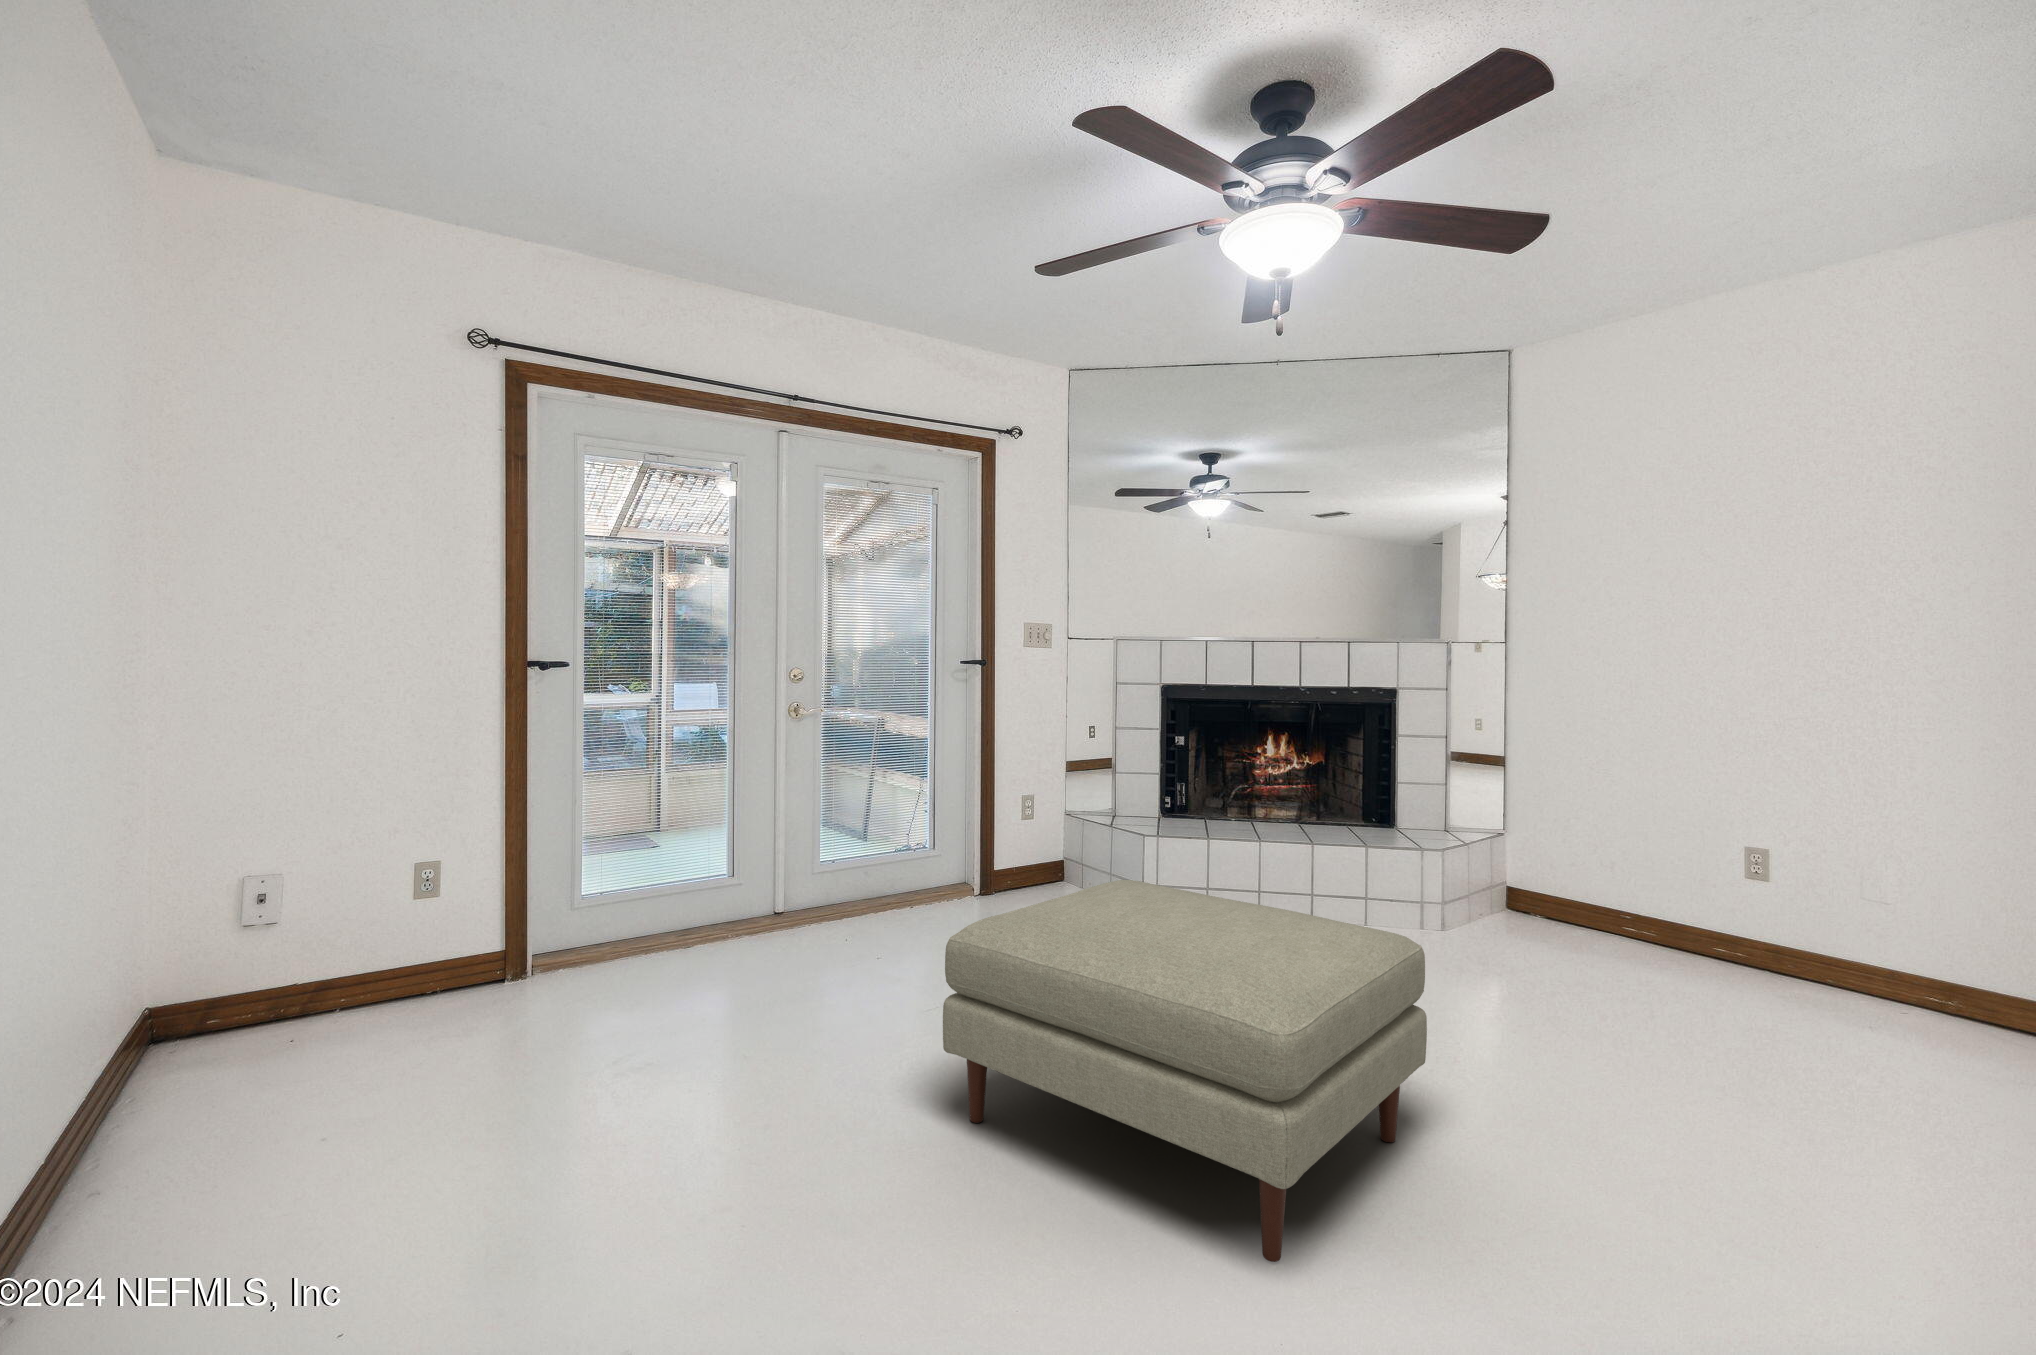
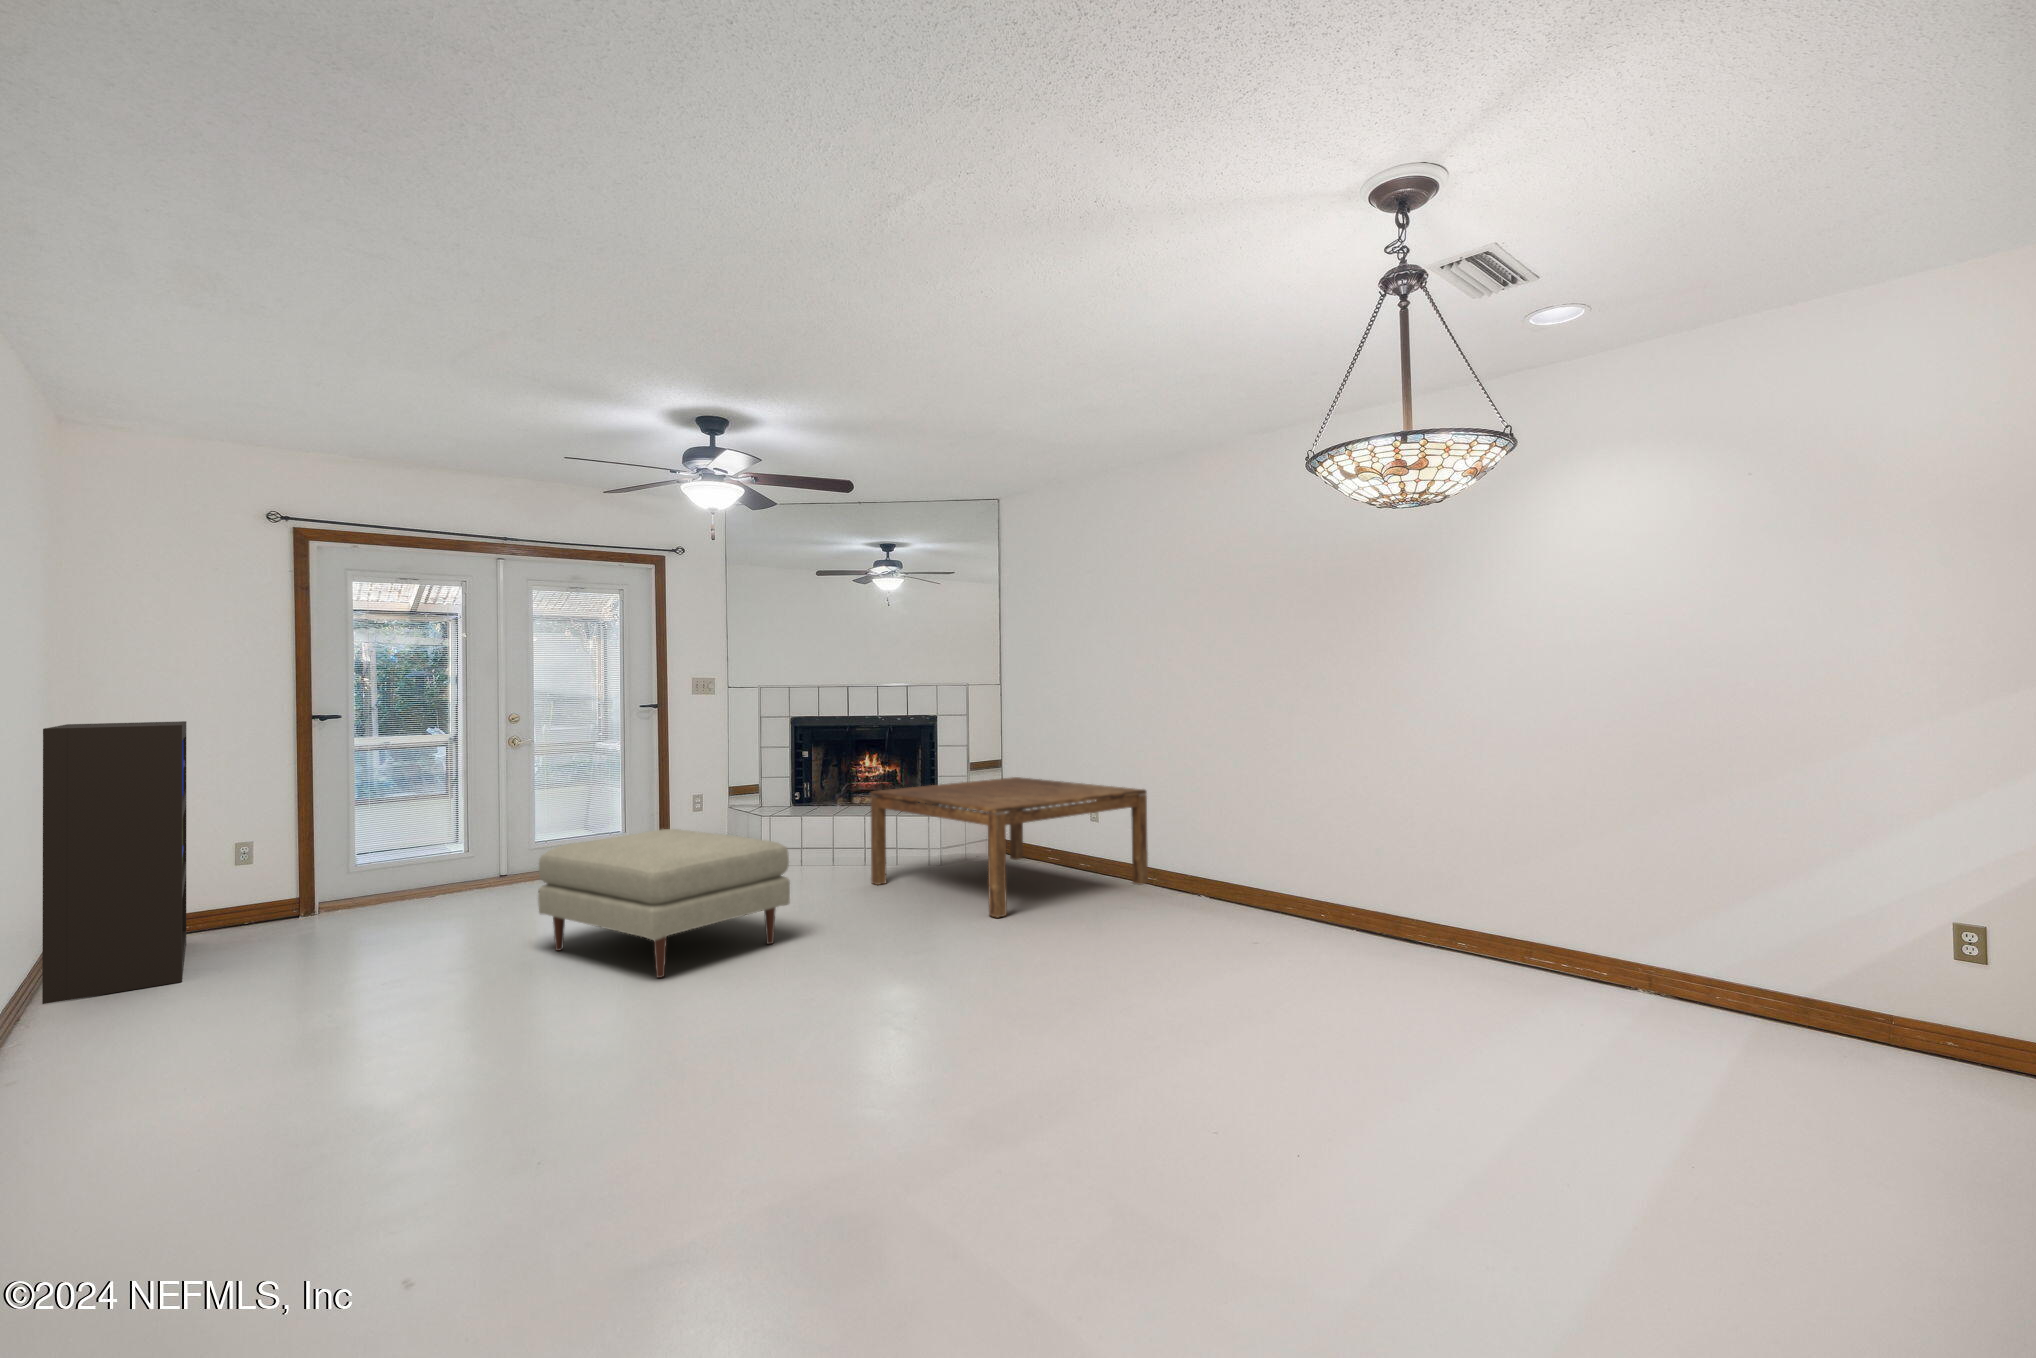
bookshelf: none [63,662,341,1216] -> present [42,721,186,1004]
coffee table: none [1375,790,1918,1092] -> present [870,777,1148,918]

